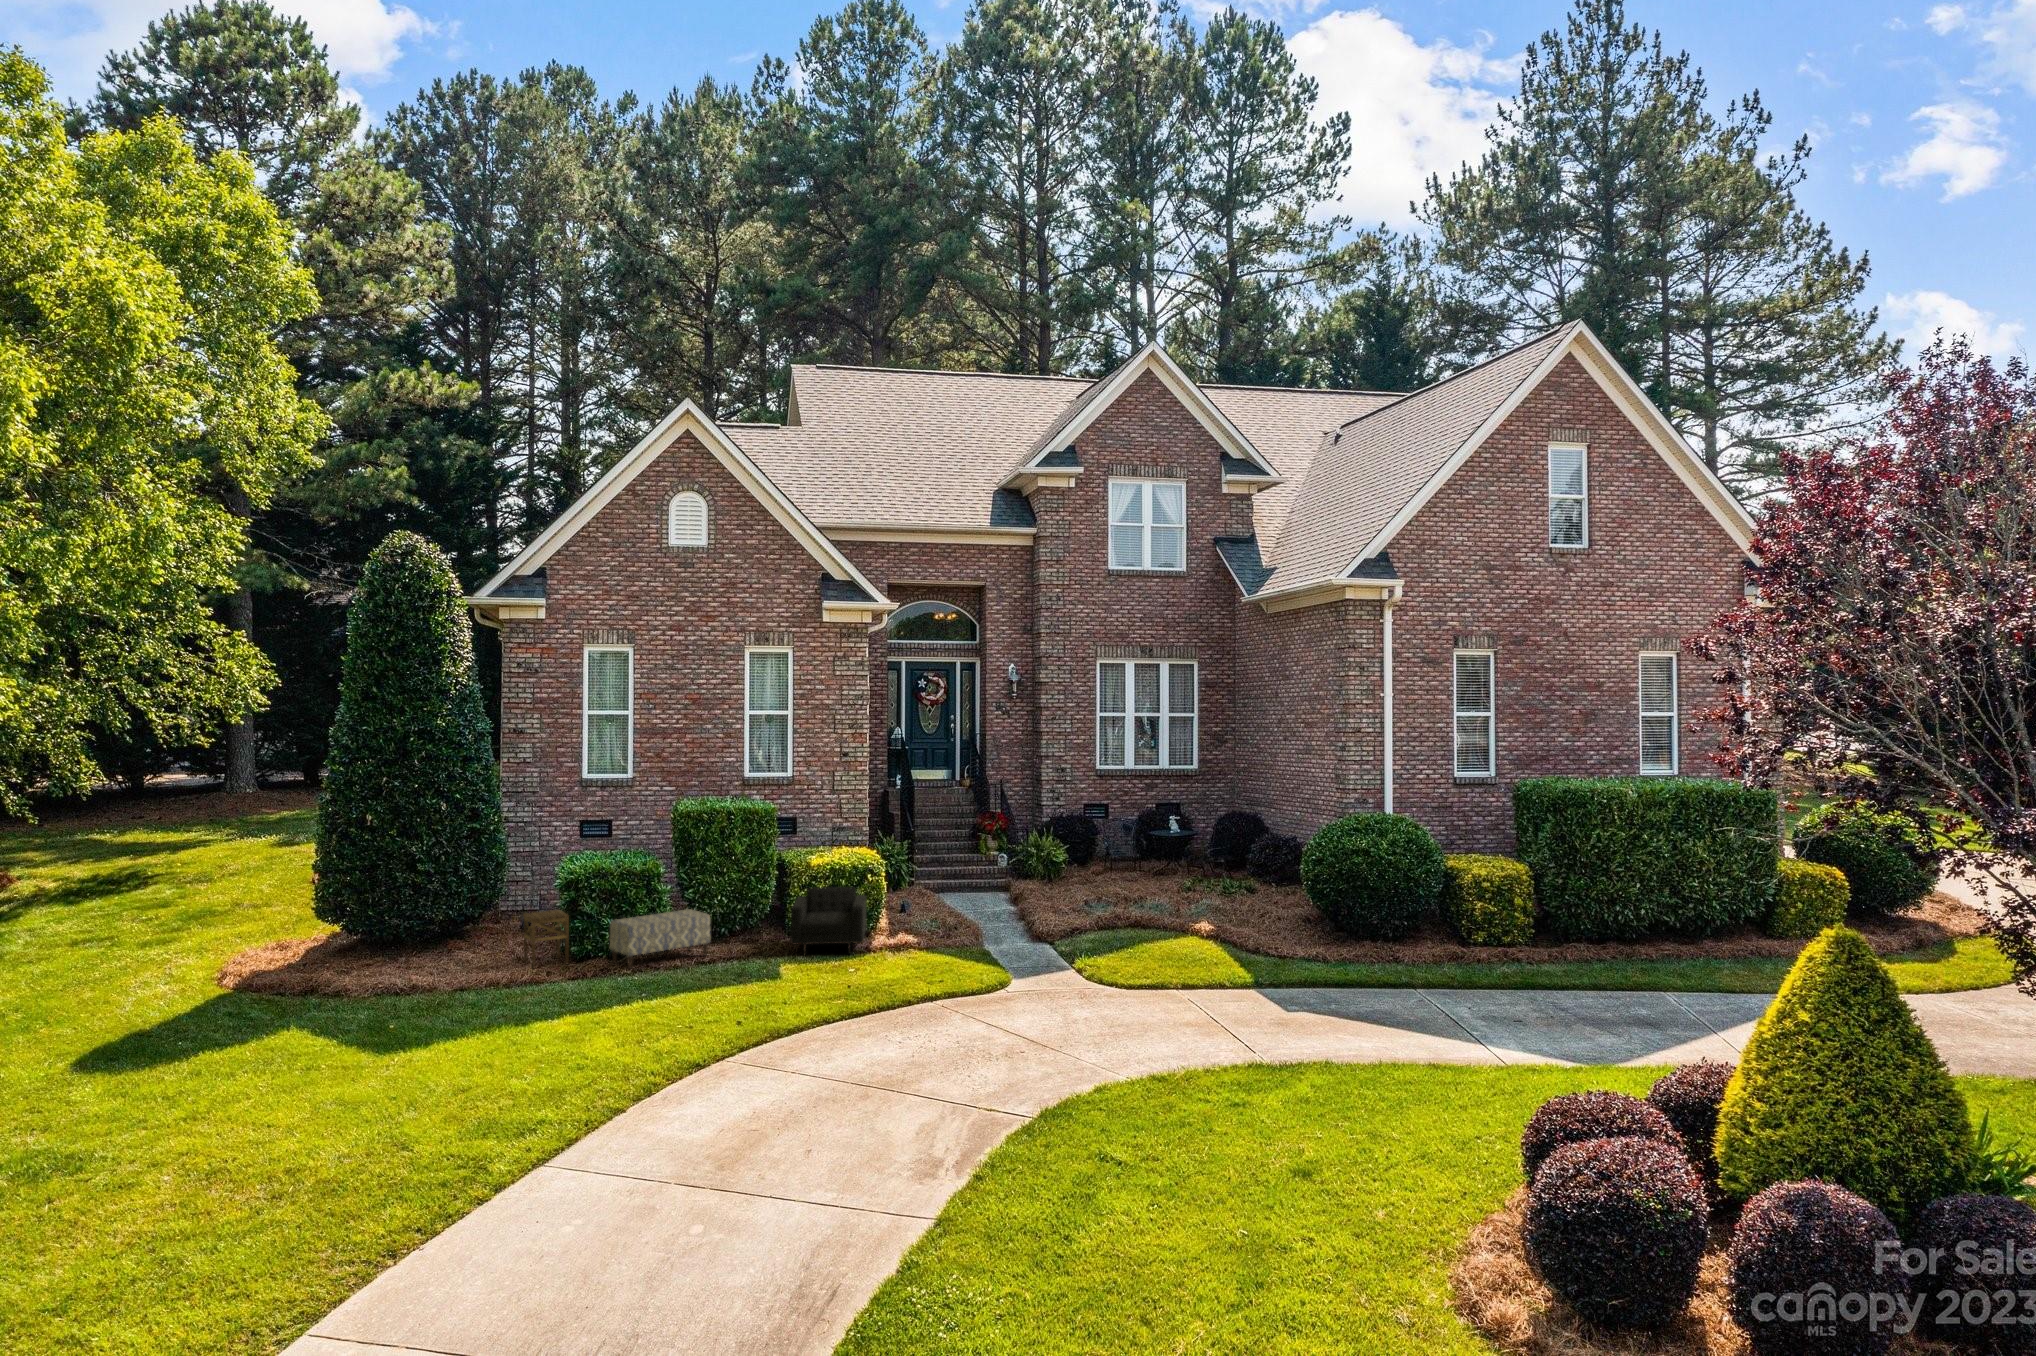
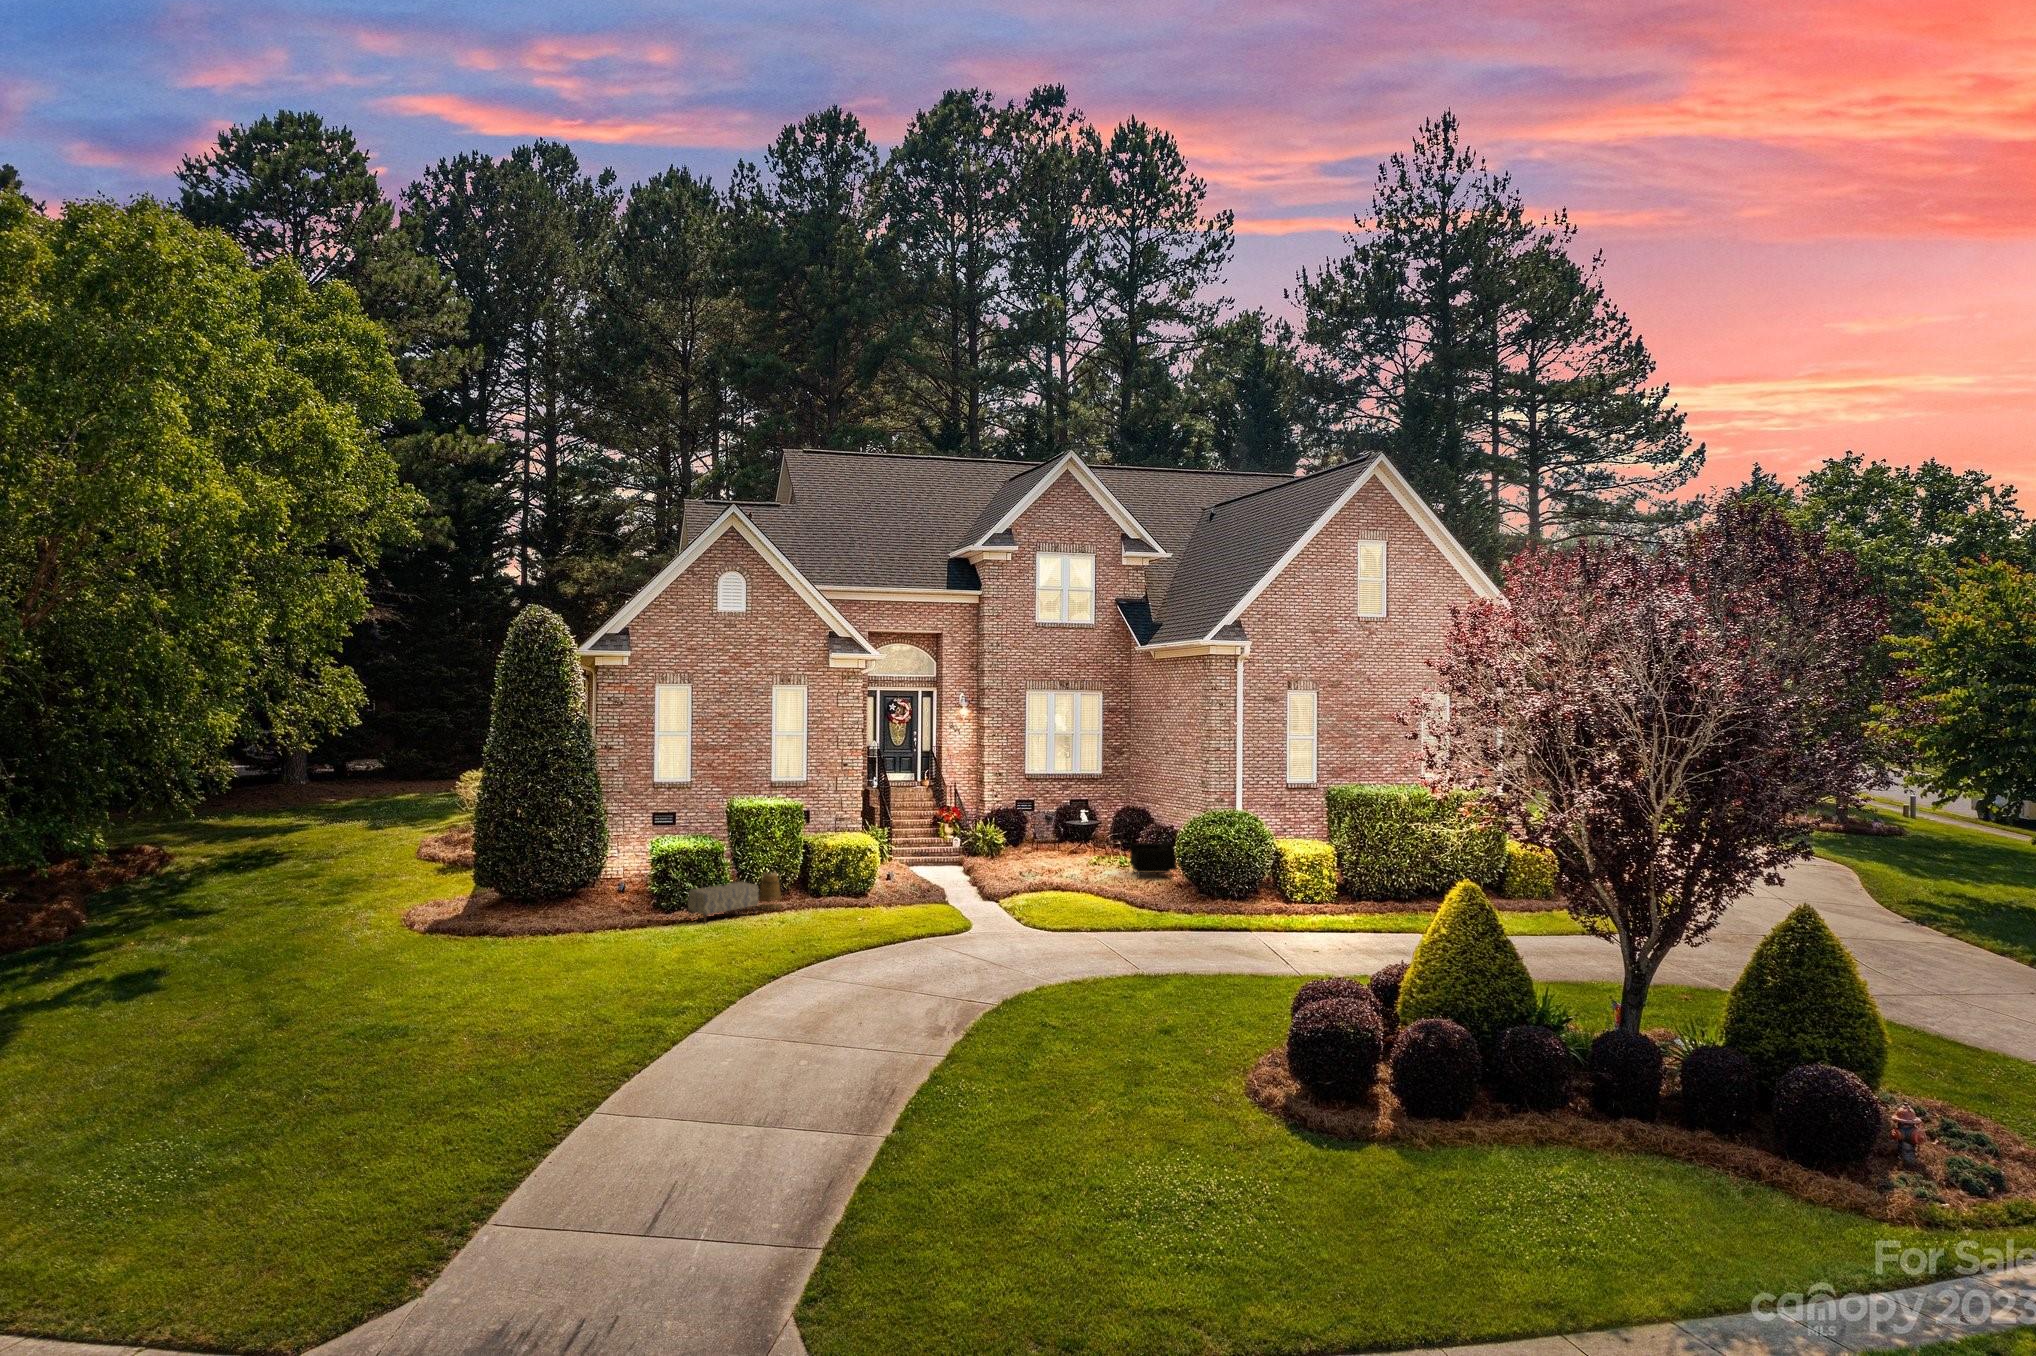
armchair: present [791,887,867,955] -> present [1130,839,1177,877]
basket: none [714,895,747,951] -> present [759,872,781,910]
side table: present [523,910,569,969] -> none [626,883,660,925]

